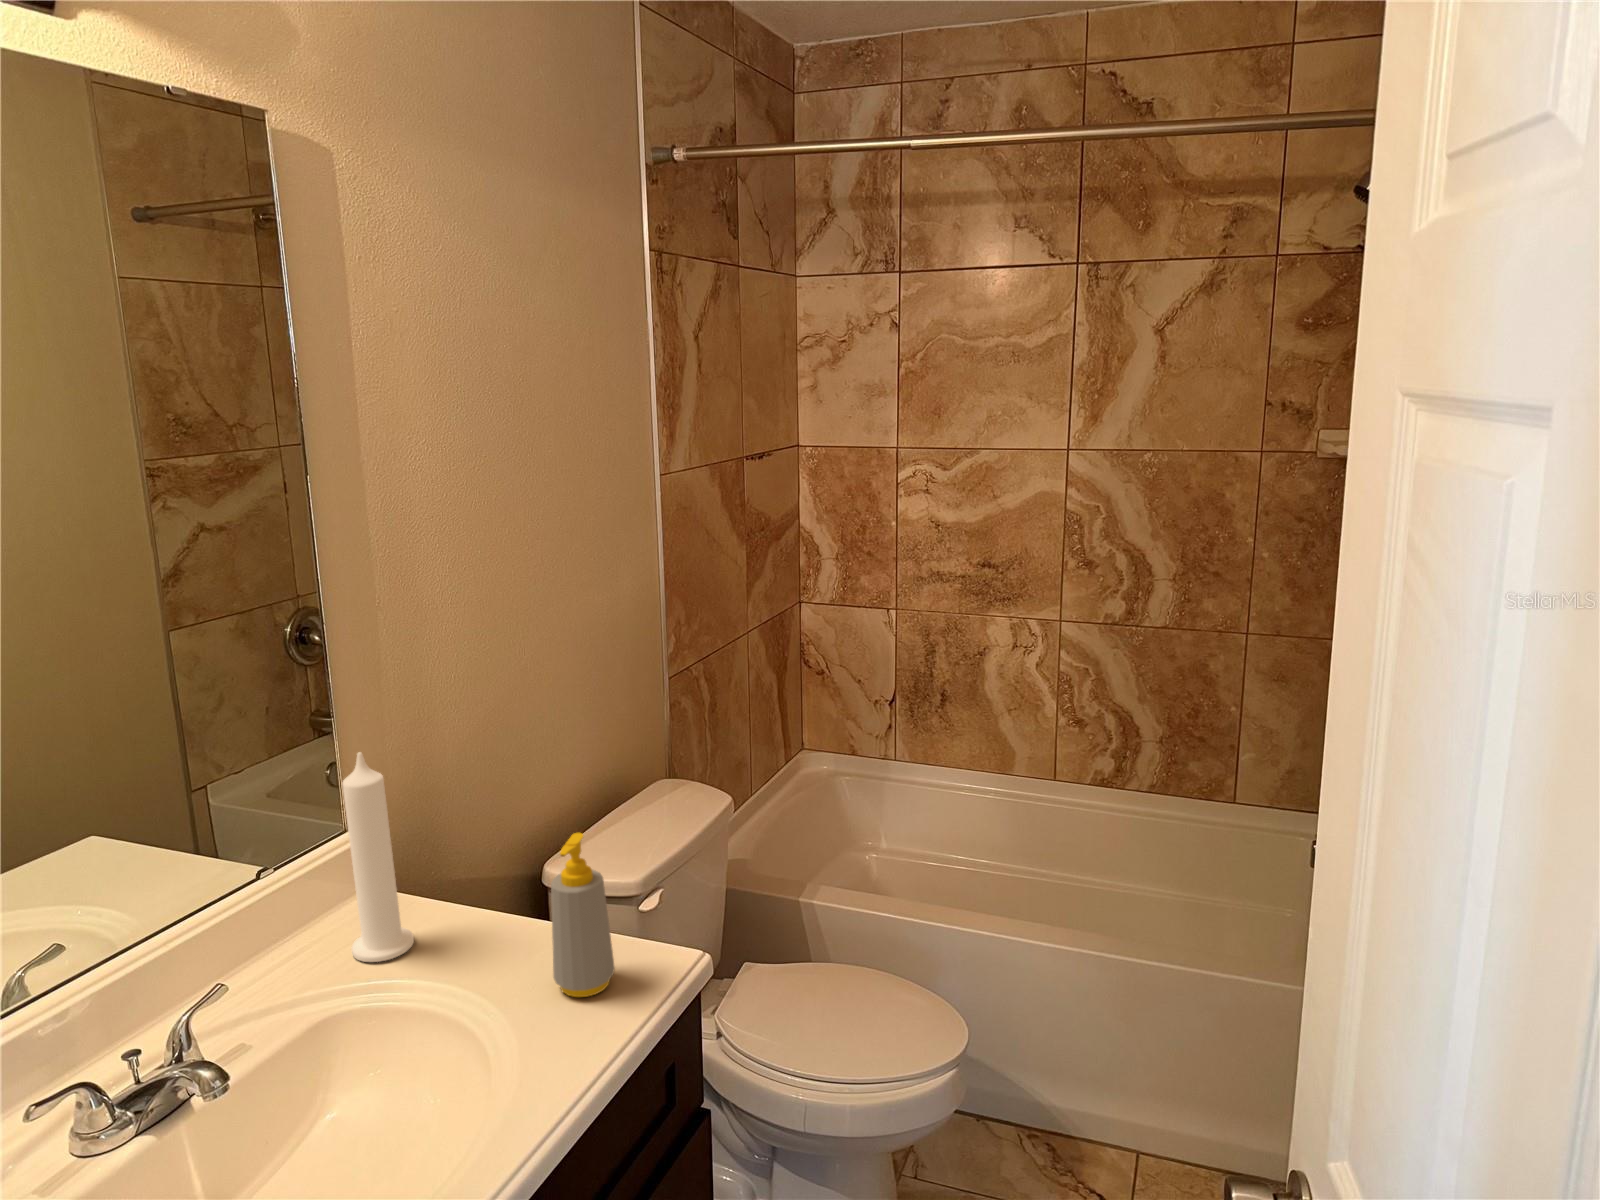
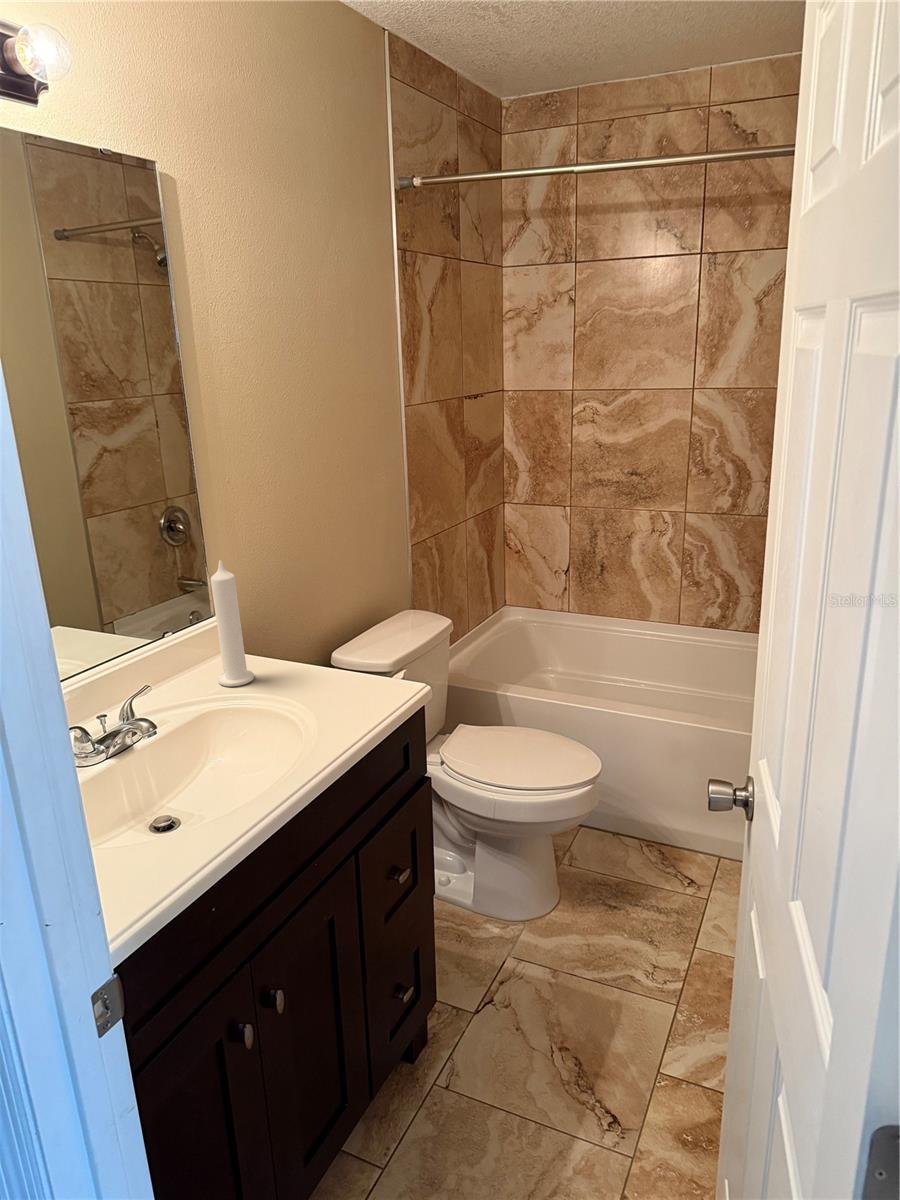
soap bottle: present [551,833,615,997] -> none [334,607,373,705]

